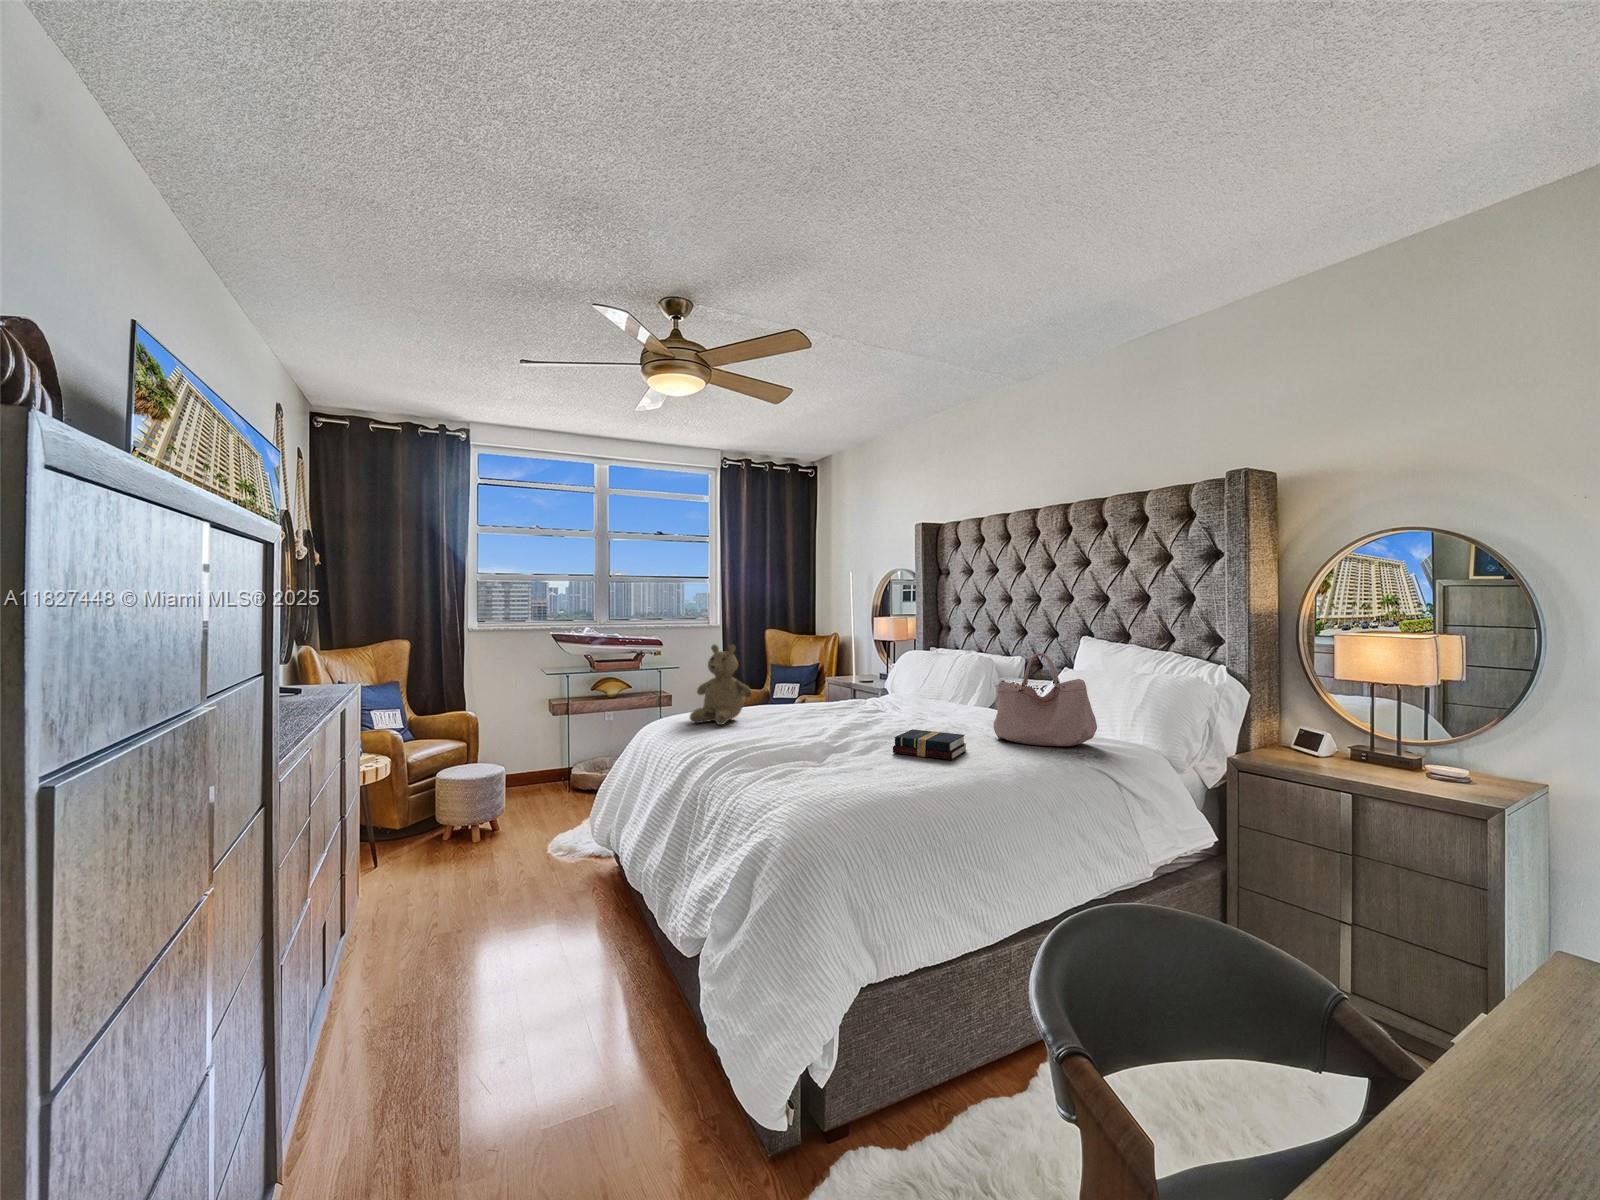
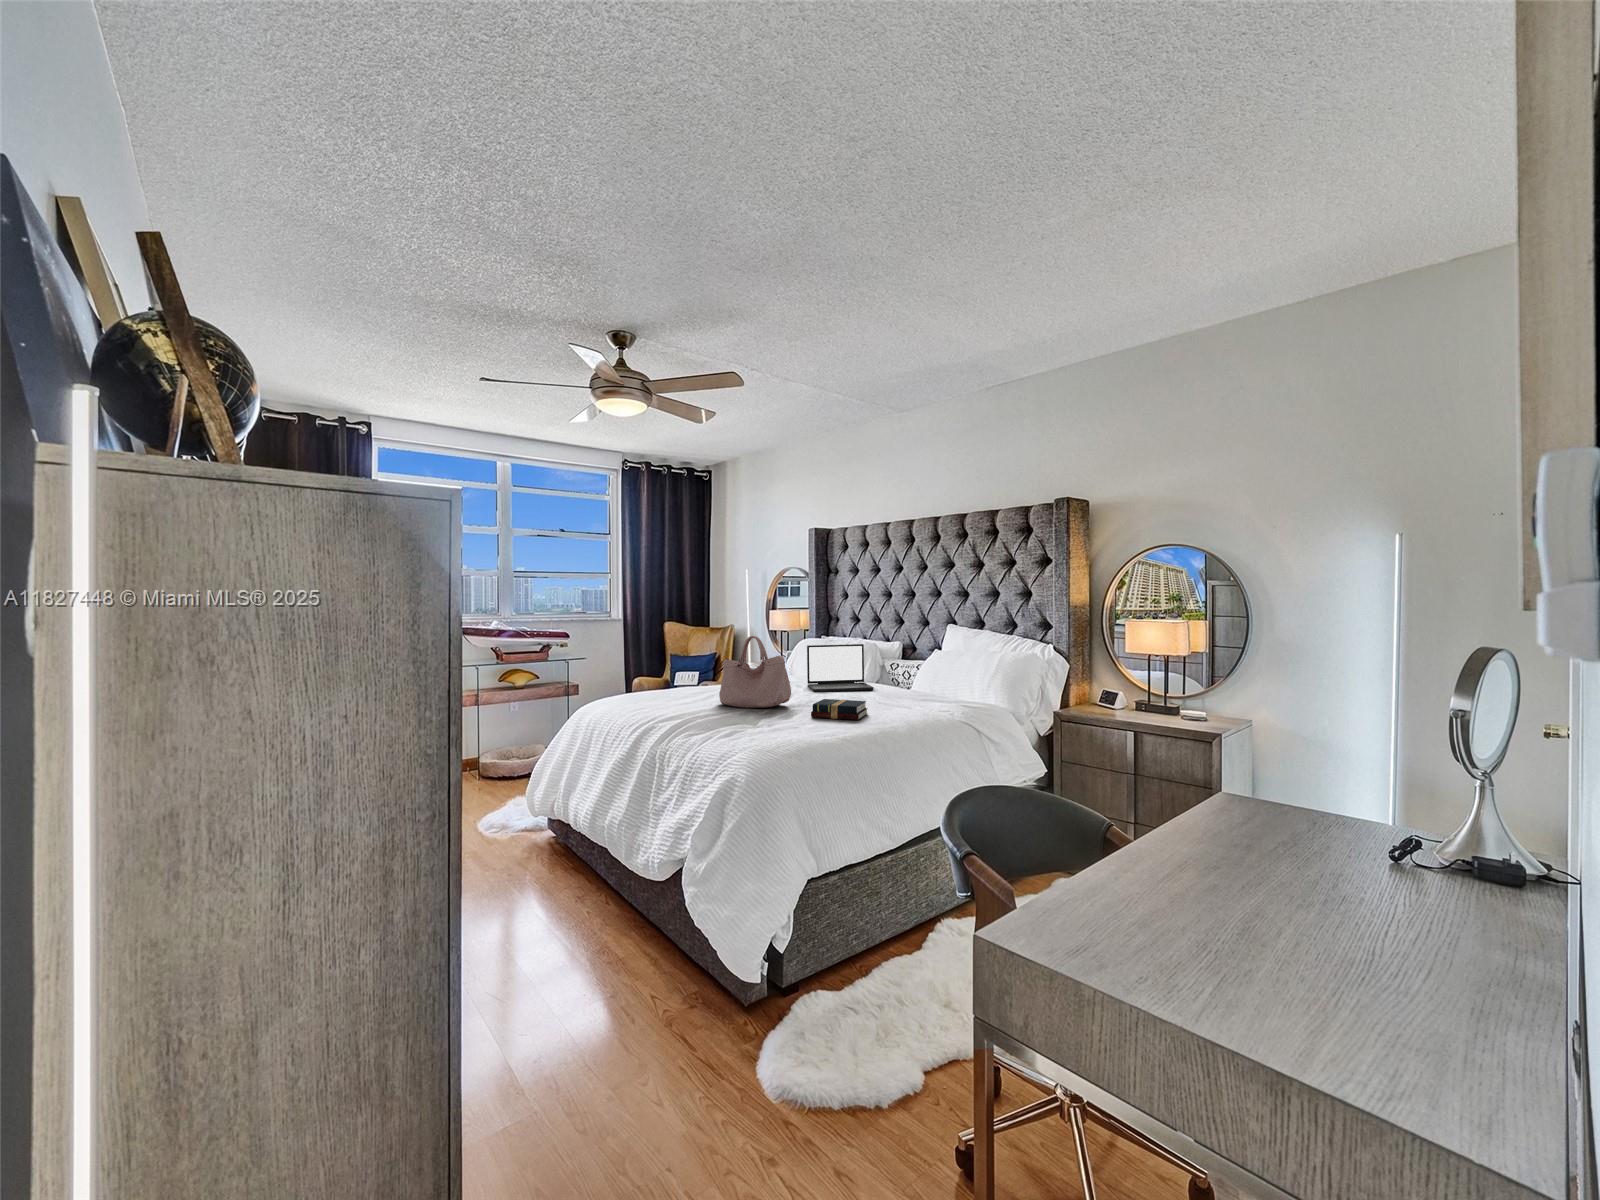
teddy bear: present [690,644,752,725] -> none [627,633,682,703]
handbag: present [994,653,1097,746] -> present [719,636,791,708]
laptop: none [904,659,983,716] -> present [807,644,874,692]

